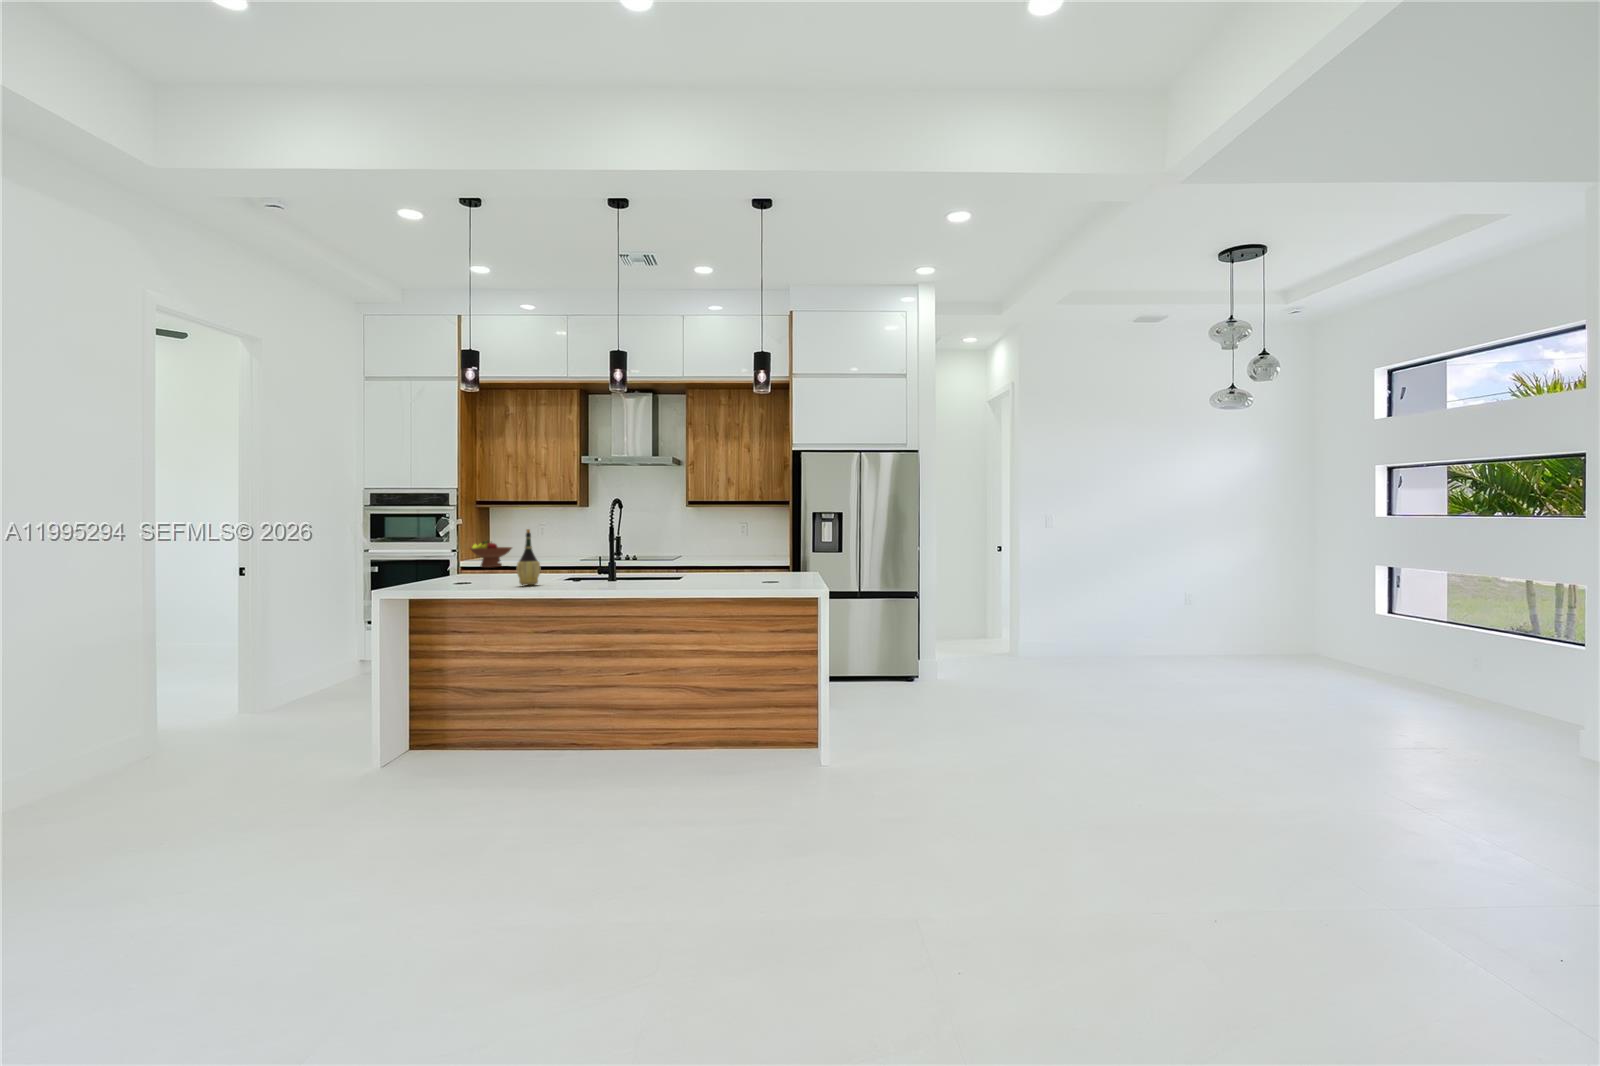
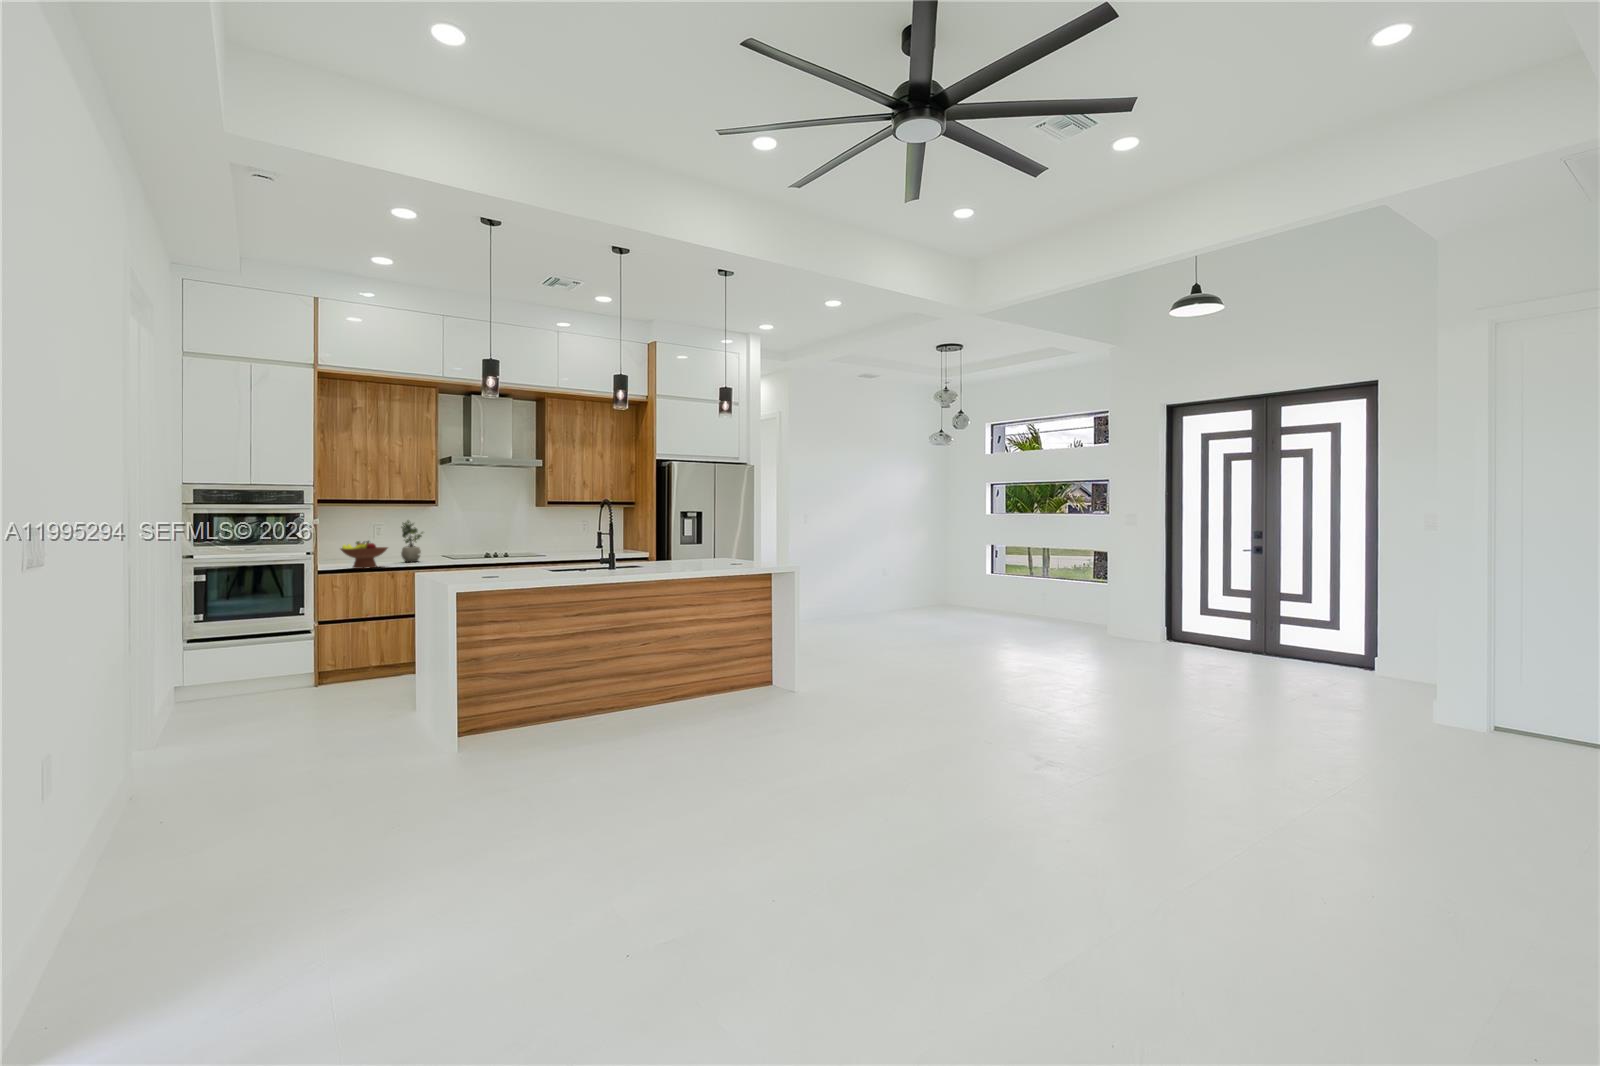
potted plant: none [542,521,561,563] -> present [401,521,423,562]
wine bottle: present [517,529,541,585] -> none [561,524,582,573]

